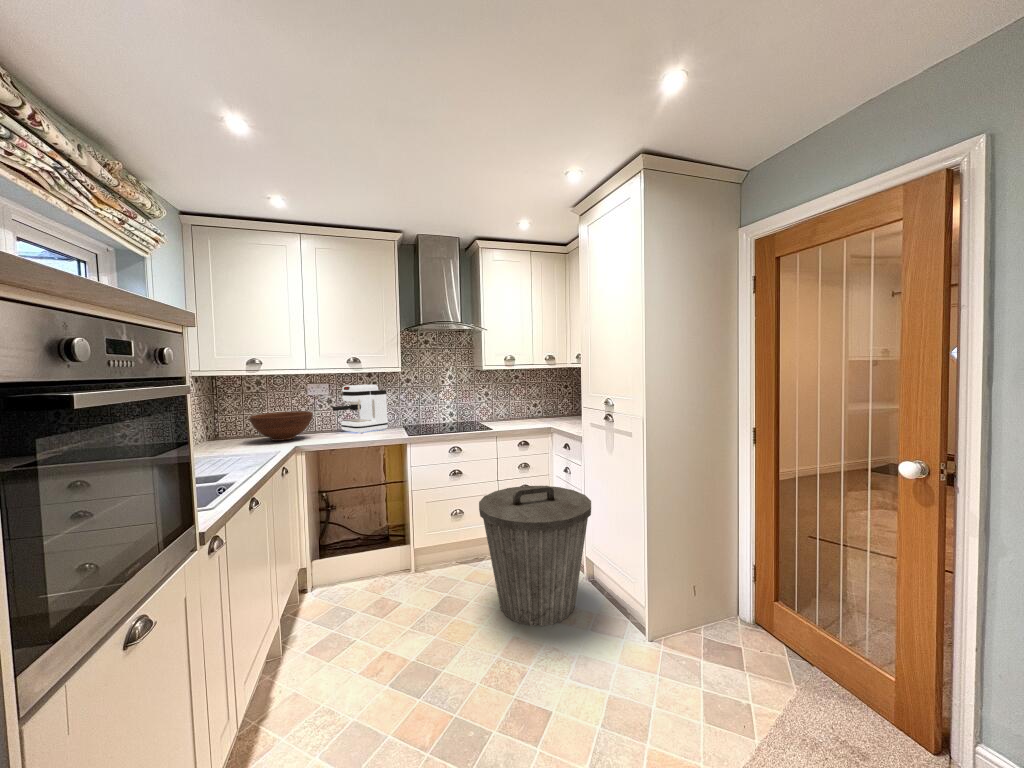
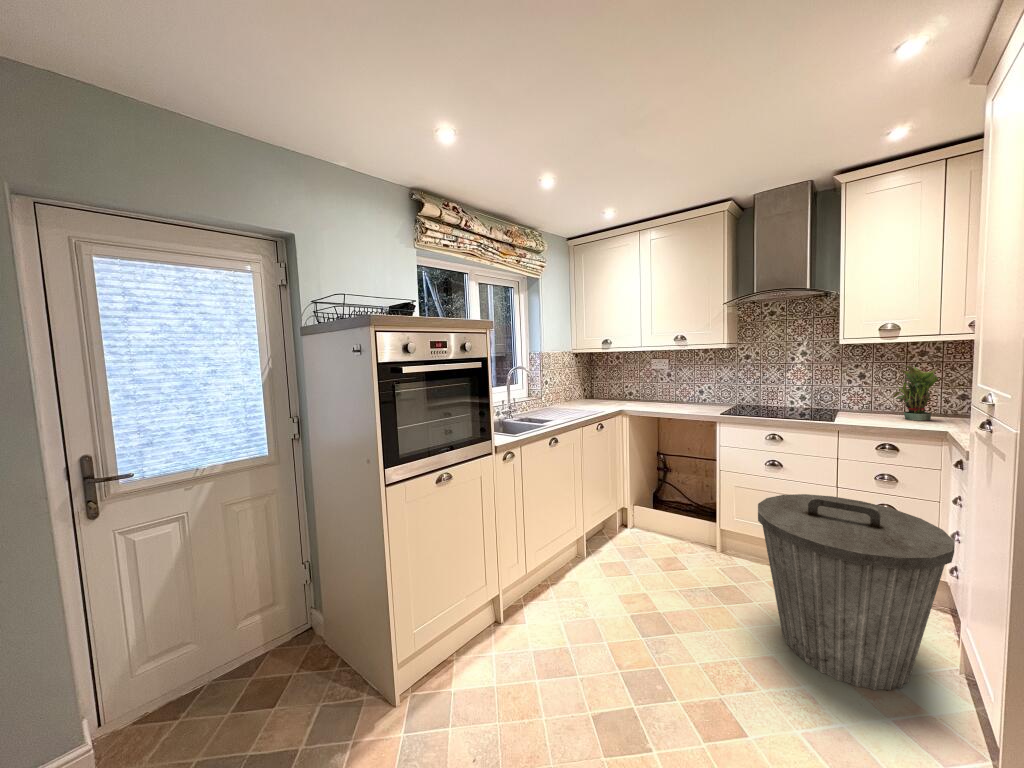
coffee maker: present [333,385,388,433] -> none [664,361,716,406]
potted plant: none [511,385,535,423] -> present [893,364,939,421]
fruit bowl: present [250,411,313,441] -> none [600,382,645,404]

